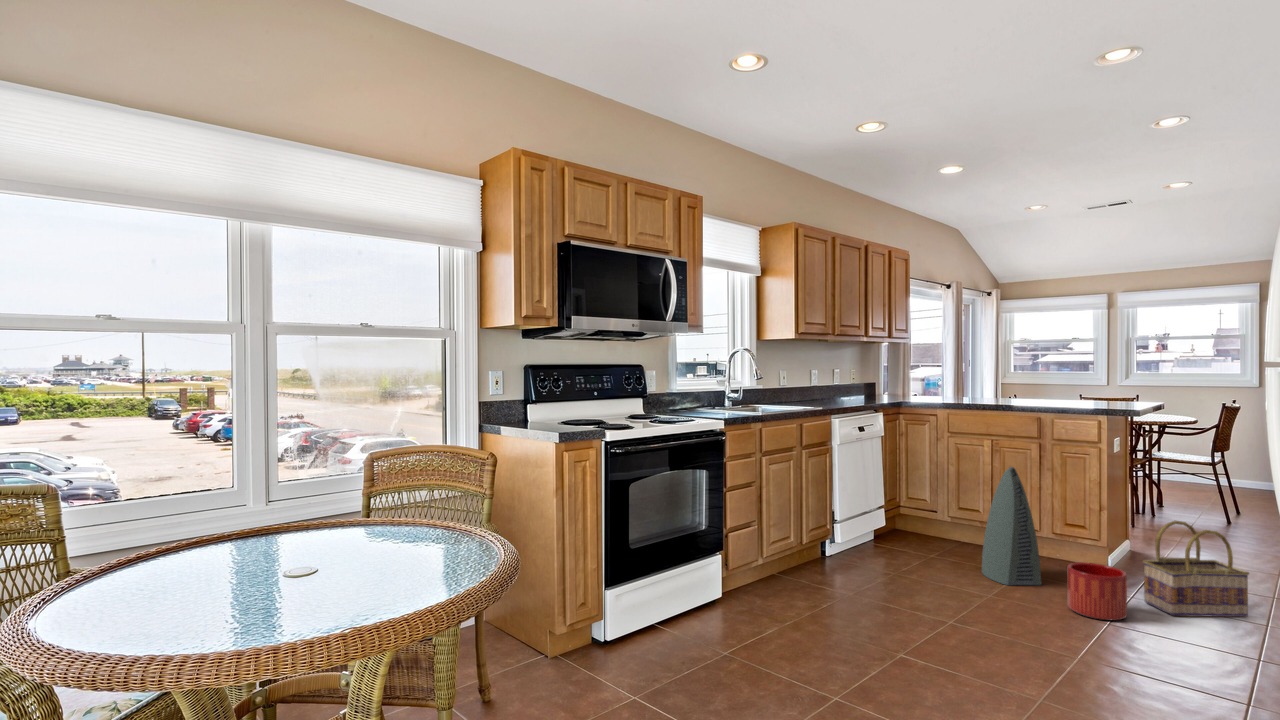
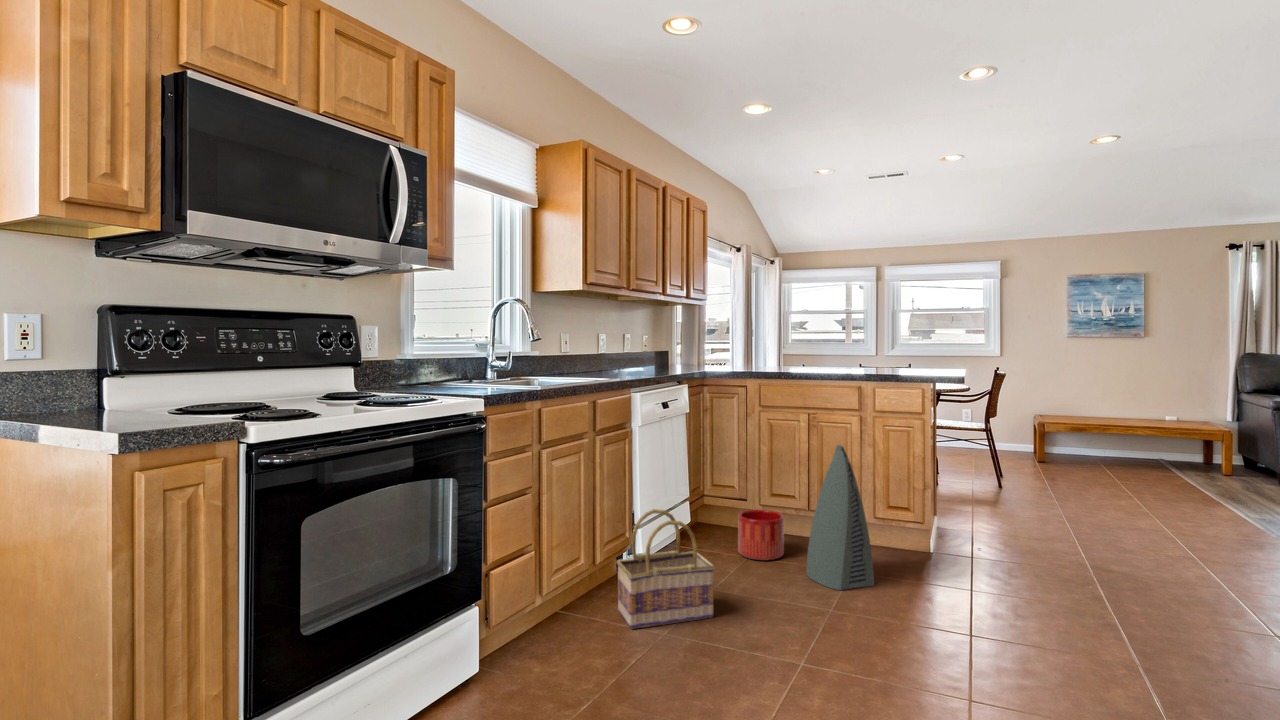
basket: present [1143,521,1249,617] -> present [616,509,715,629]
planter: present [1068,562,1127,620] -> present [738,509,784,560]

